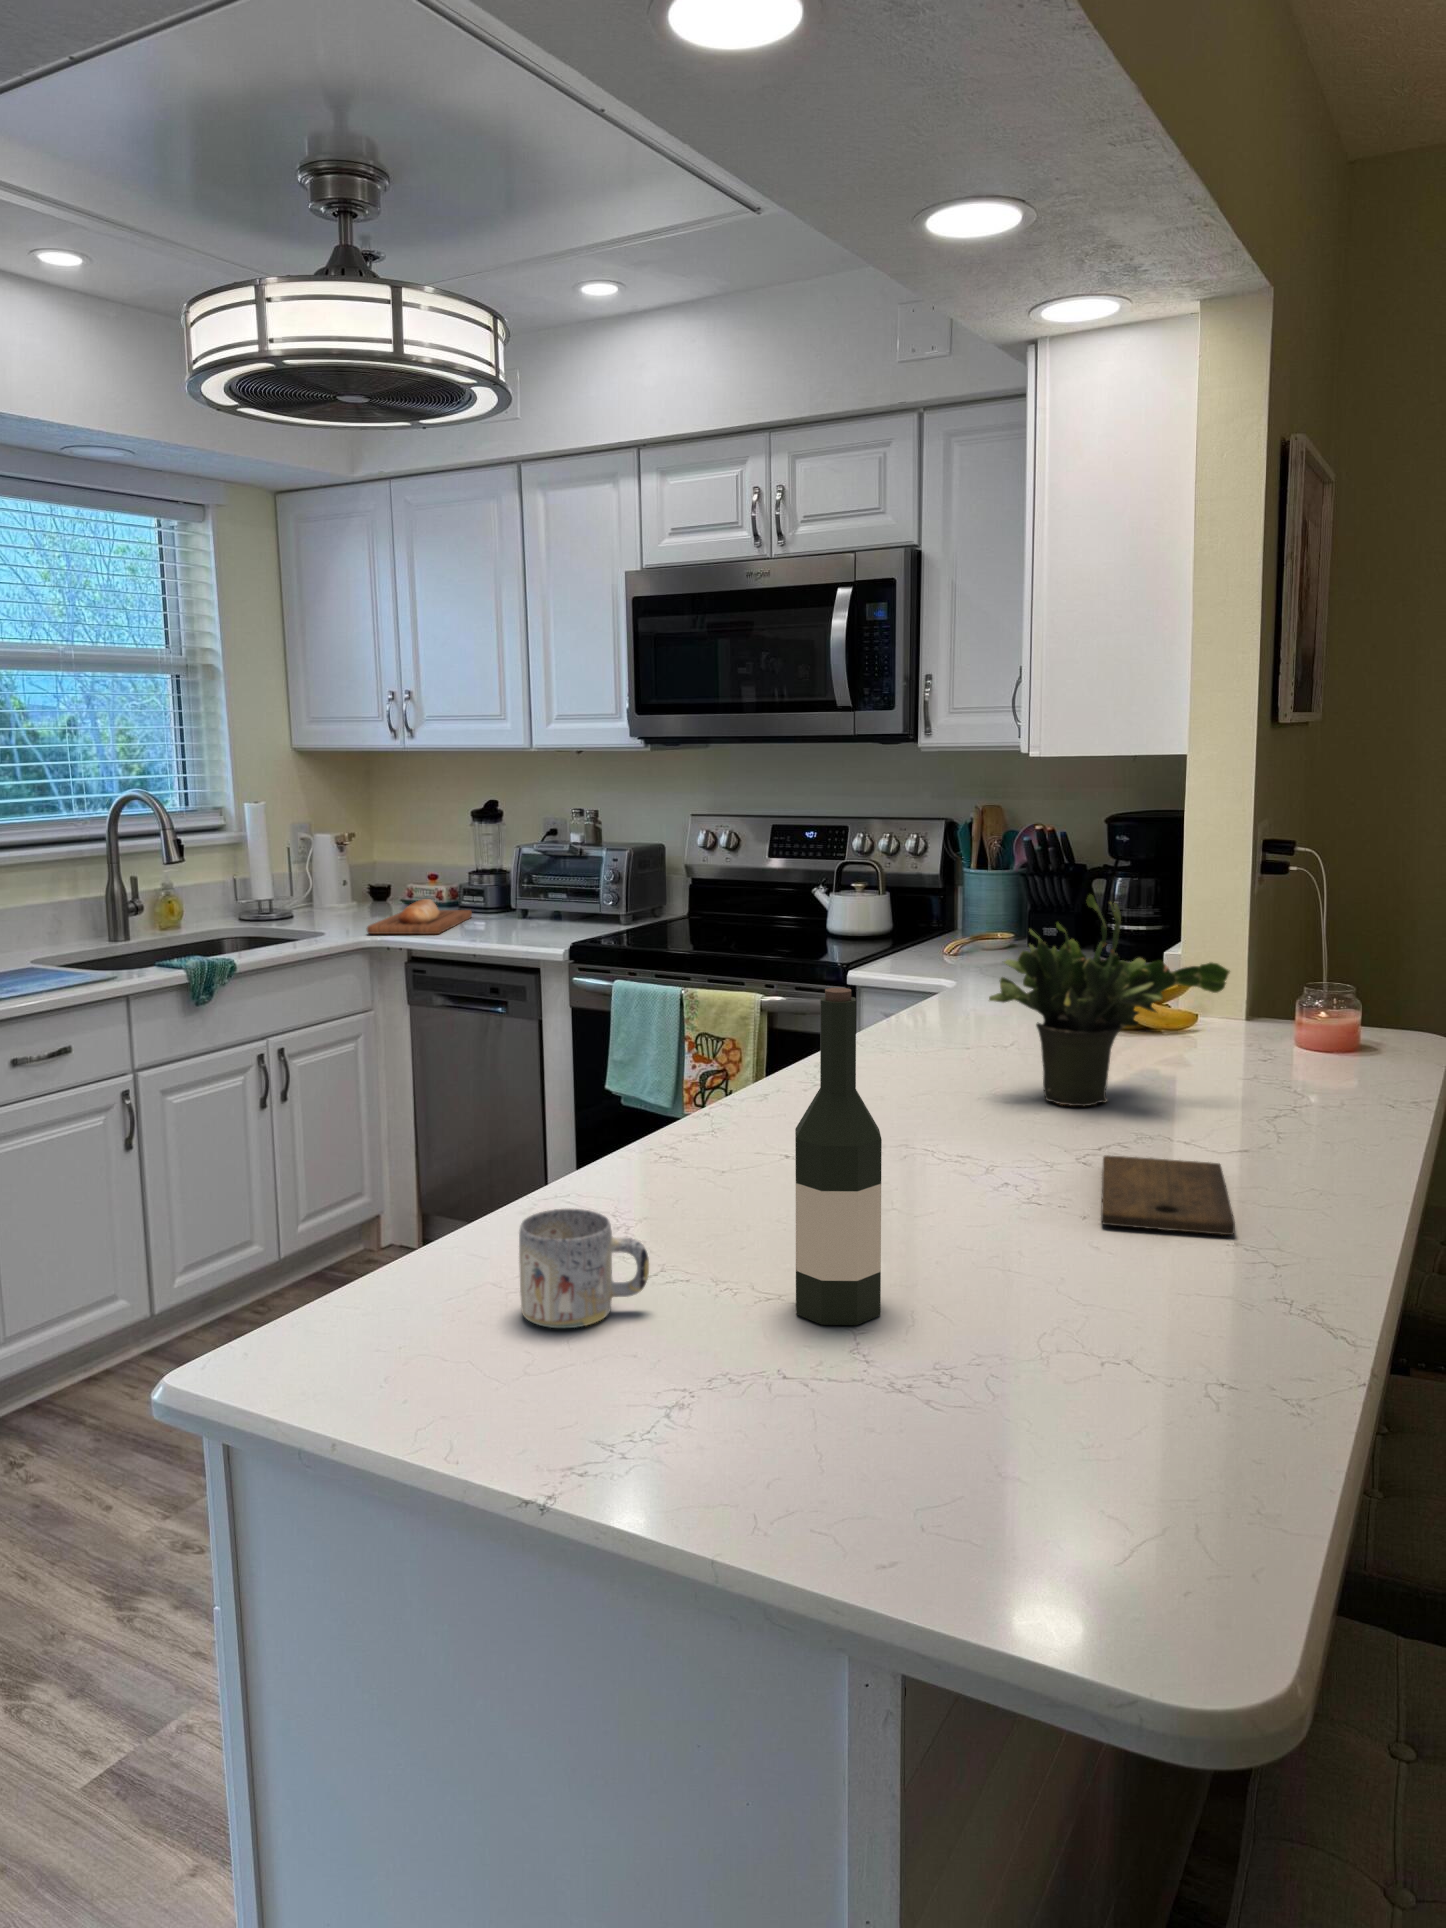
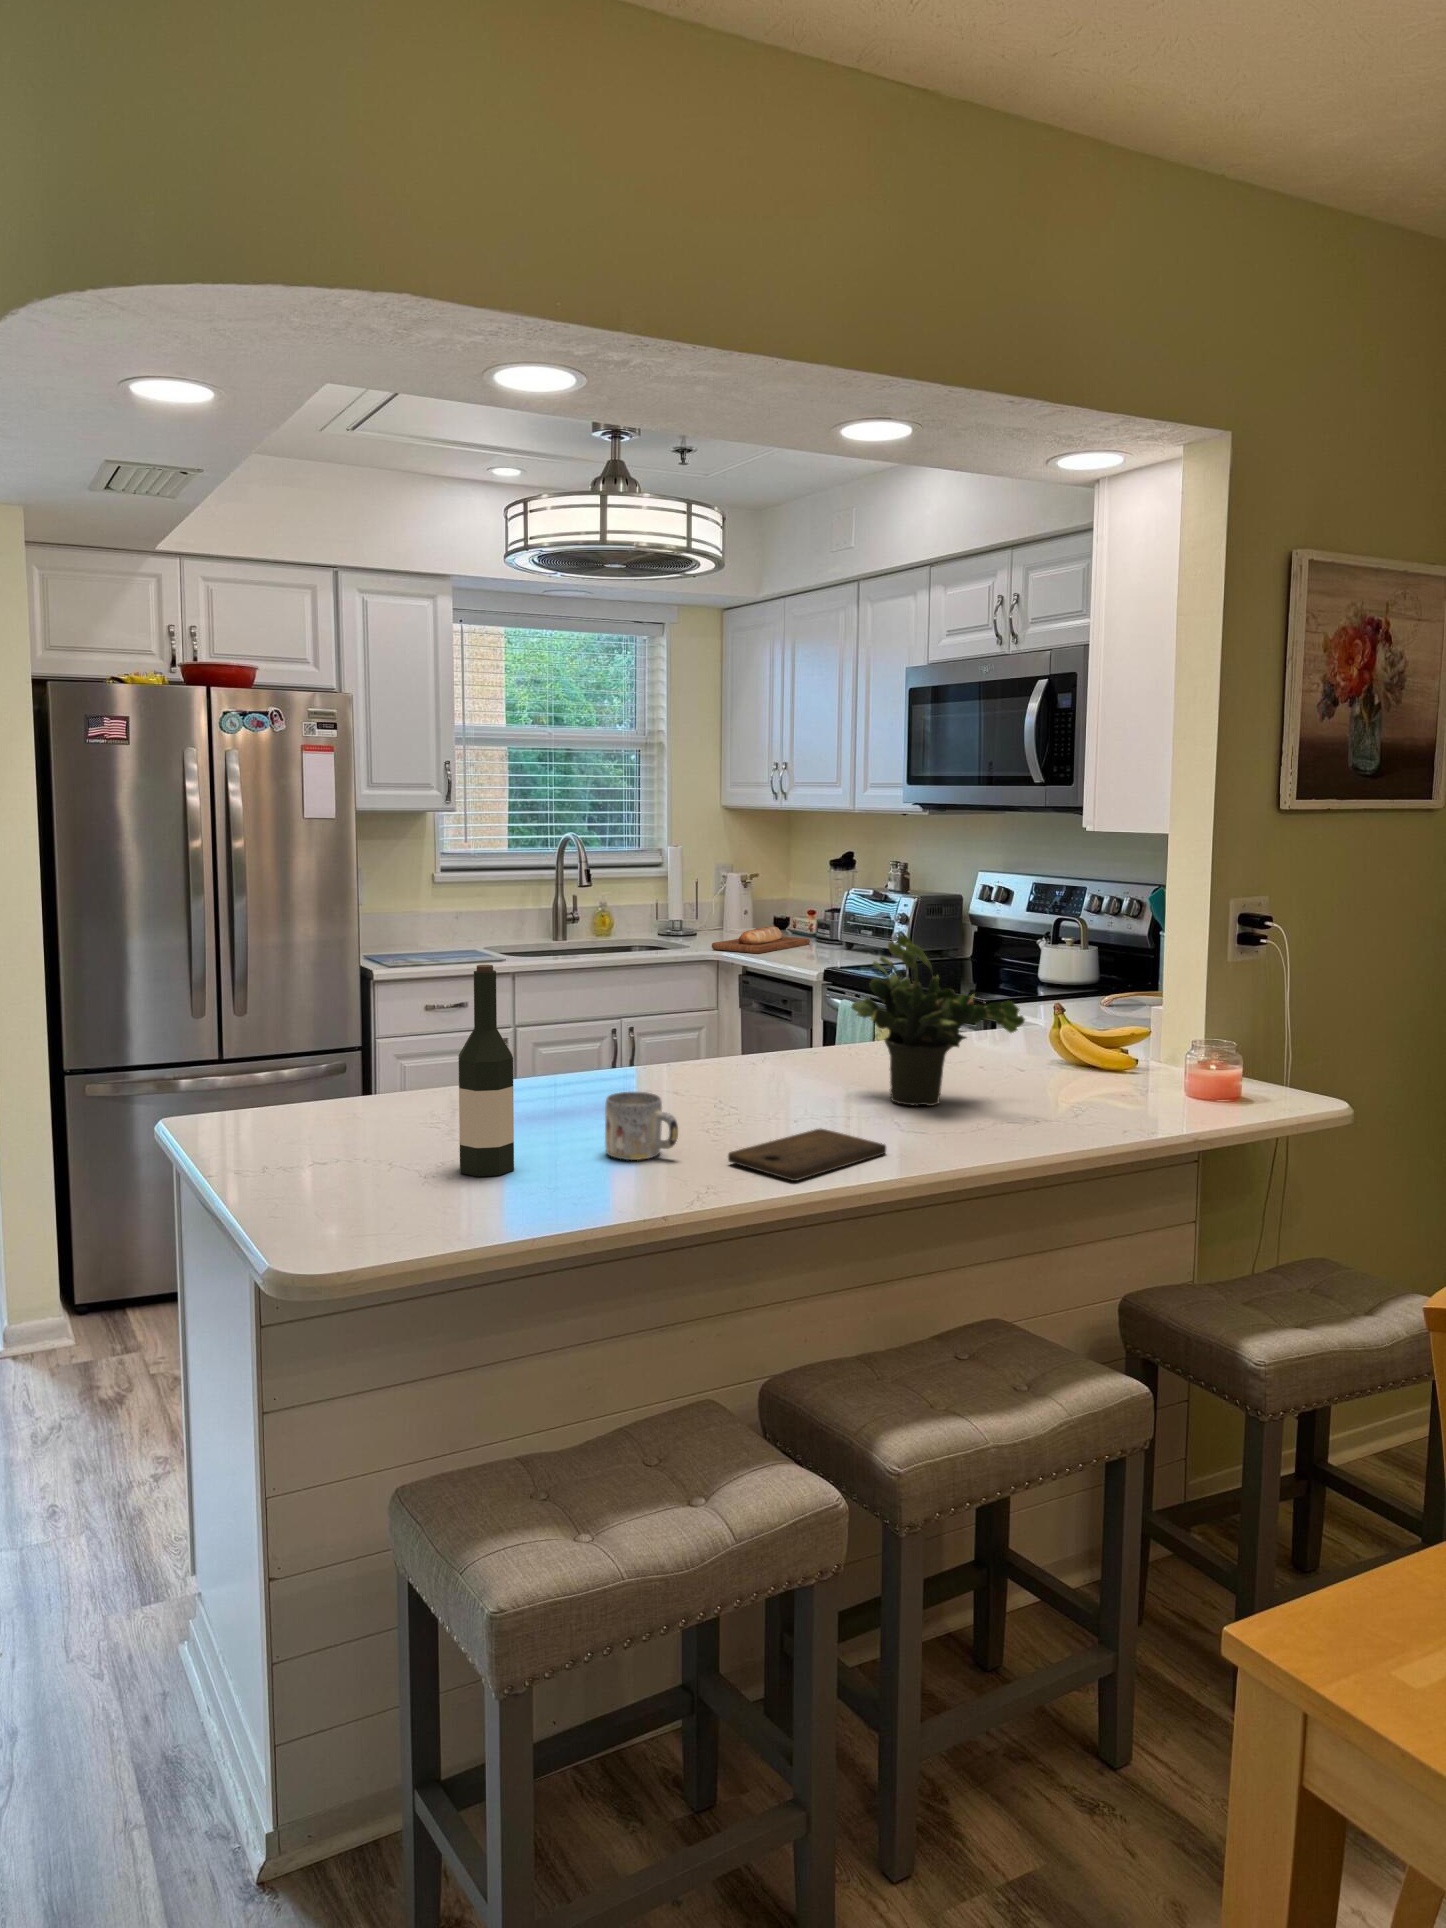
mug: present [519,1209,649,1328] -> present [605,1092,678,1160]

